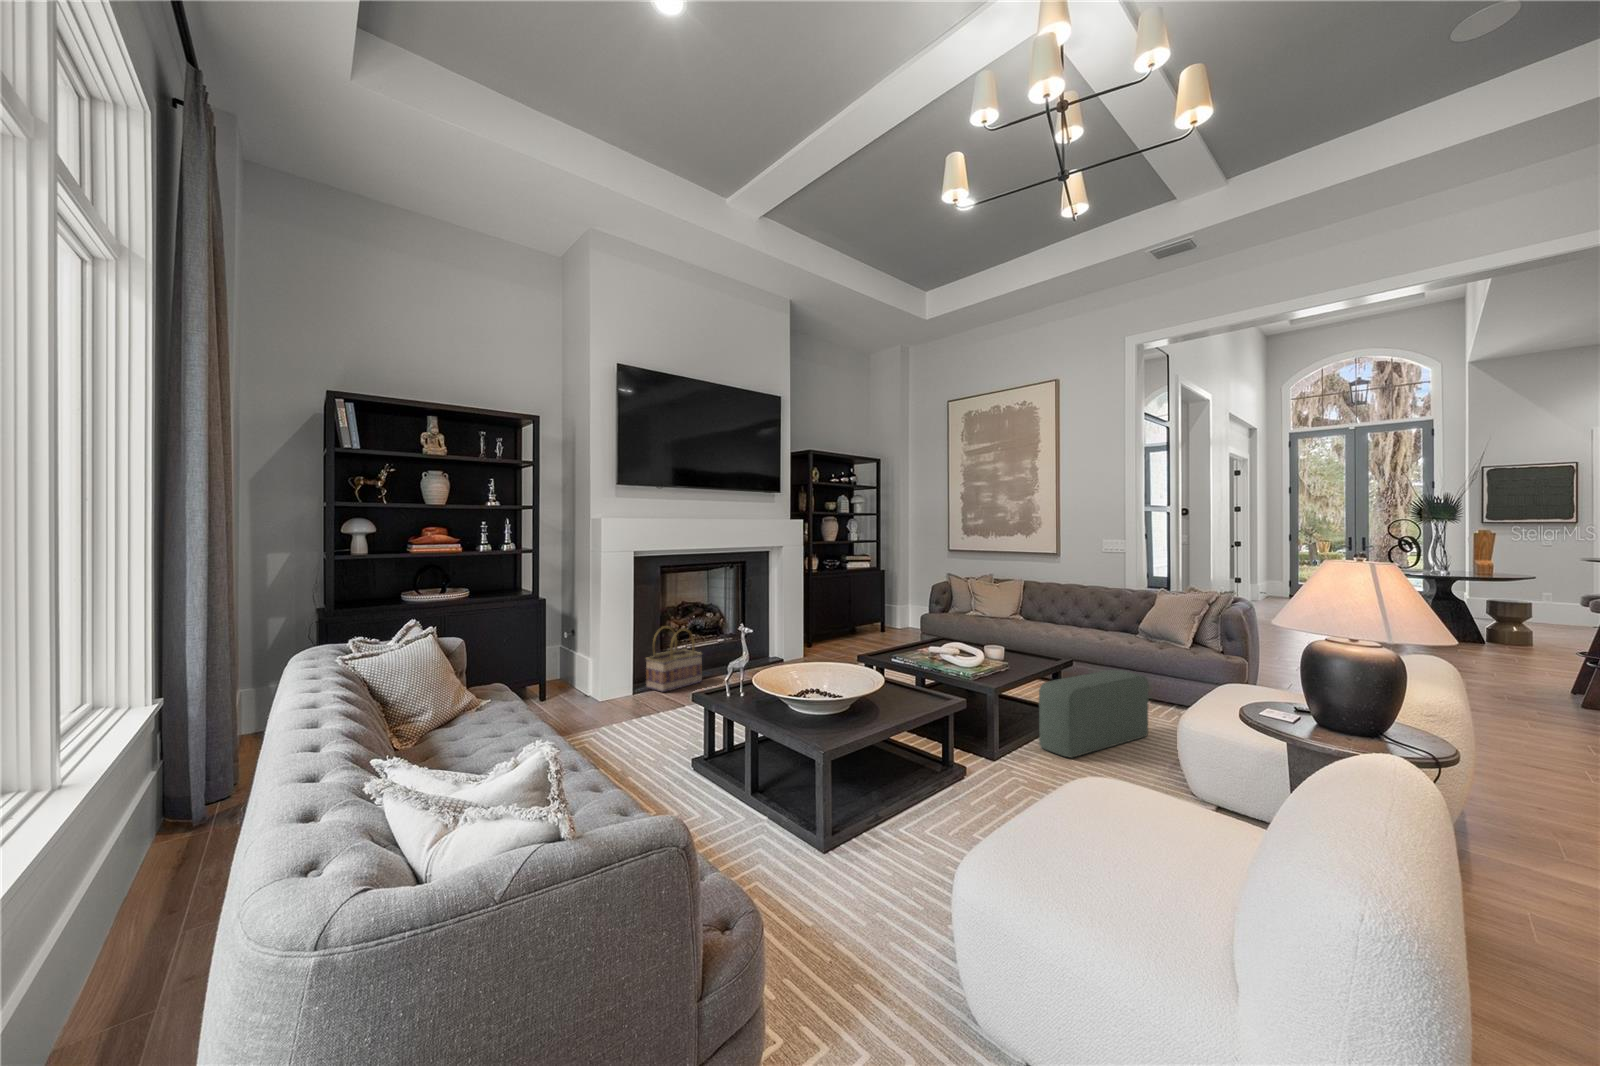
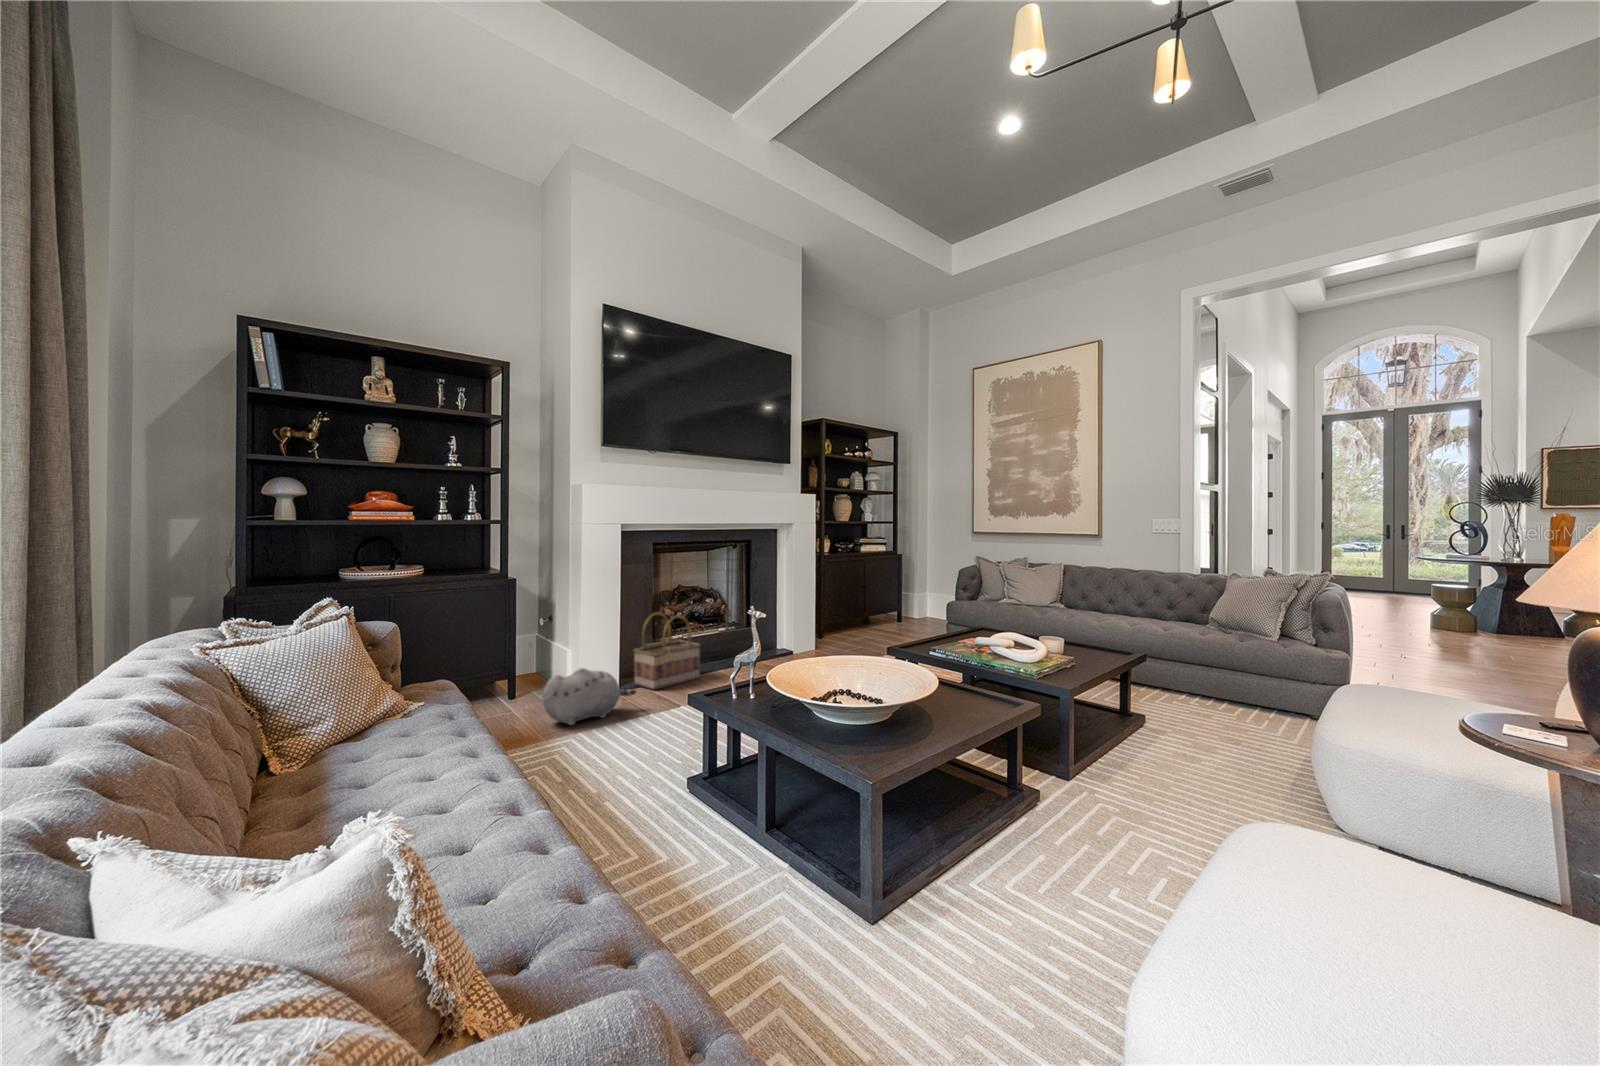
pouf: present [1039,670,1149,758] -> none [1120,668,1250,778]
plush toy: none [572,674,649,721] -> present [543,668,636,725]

